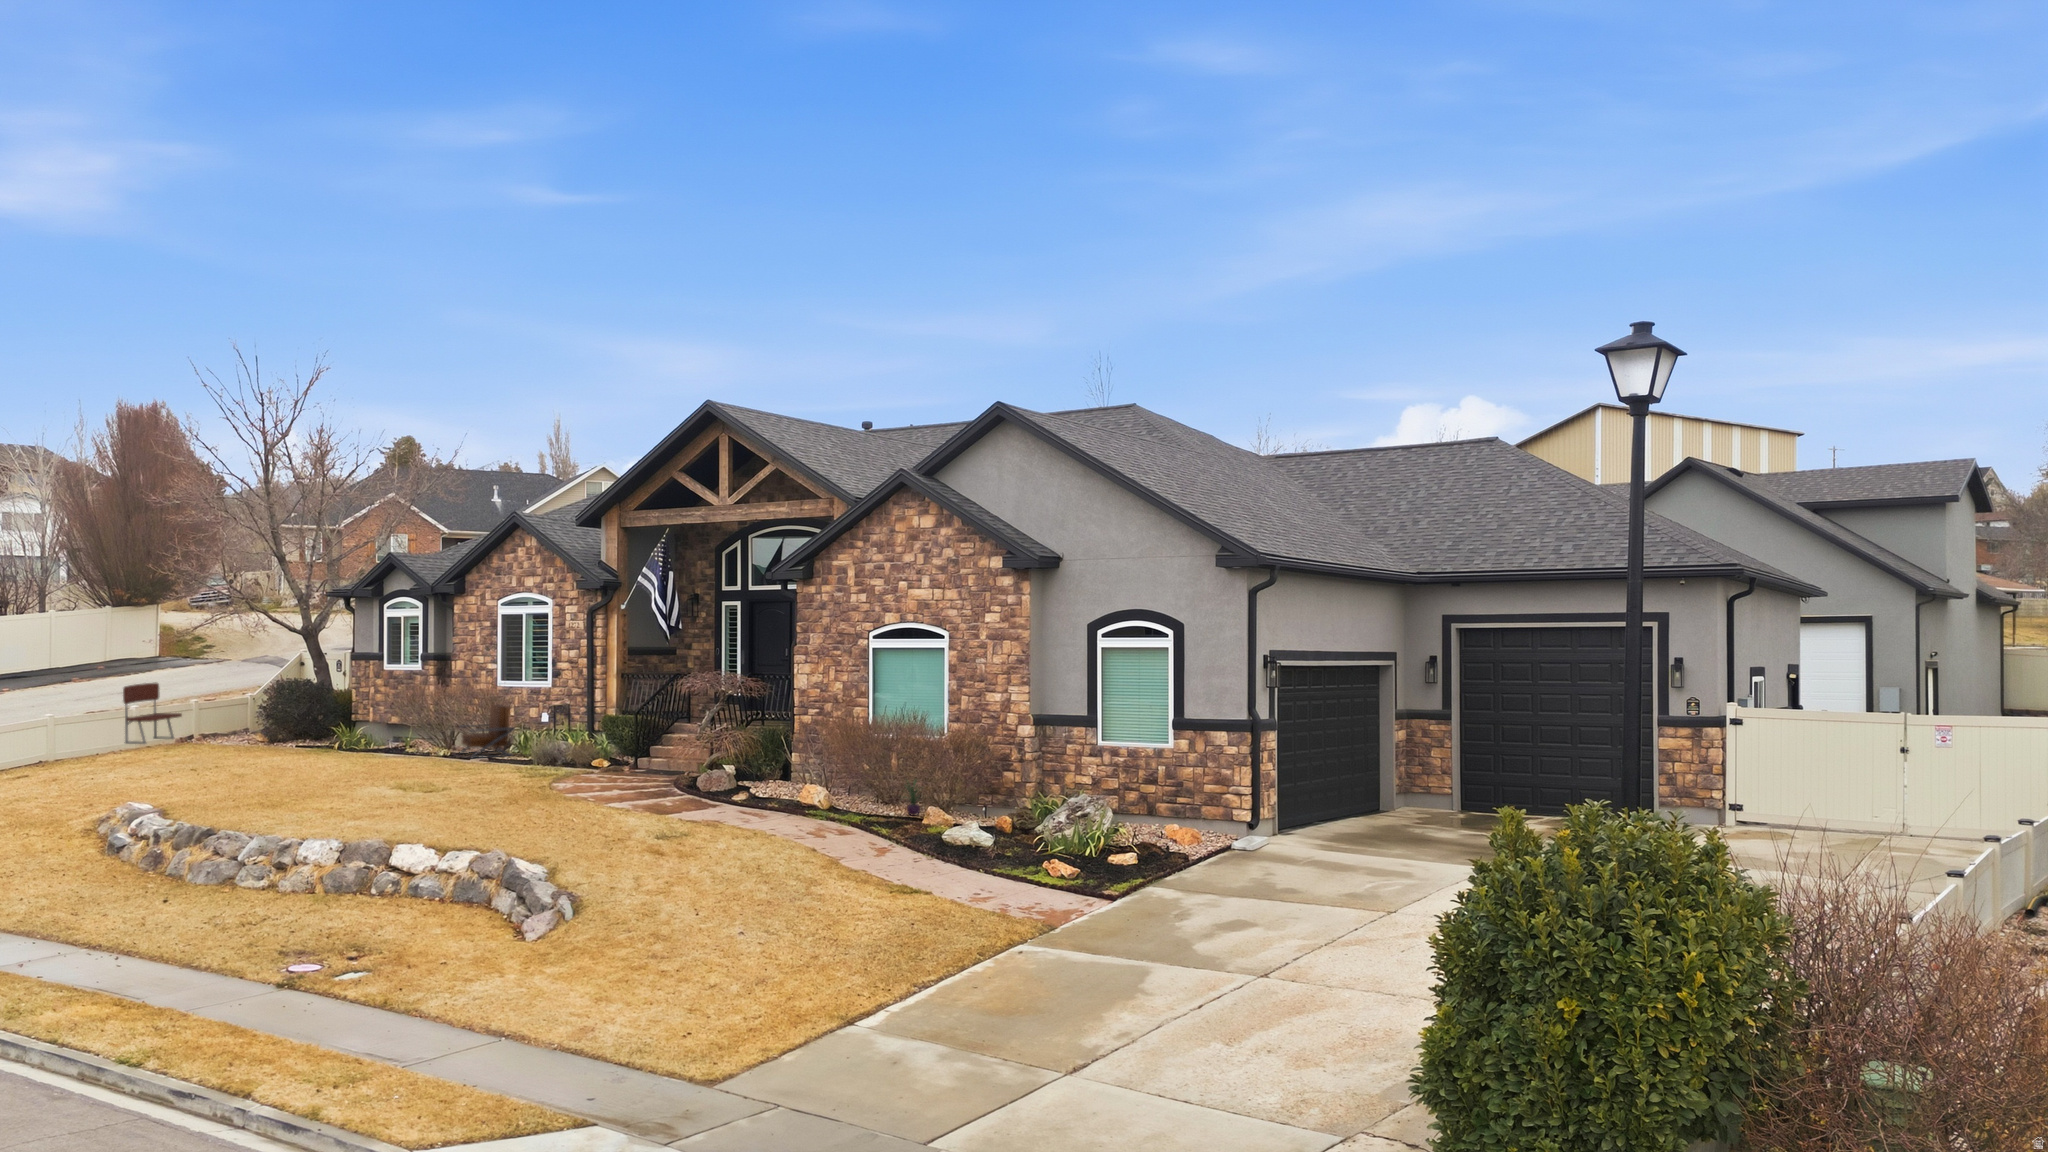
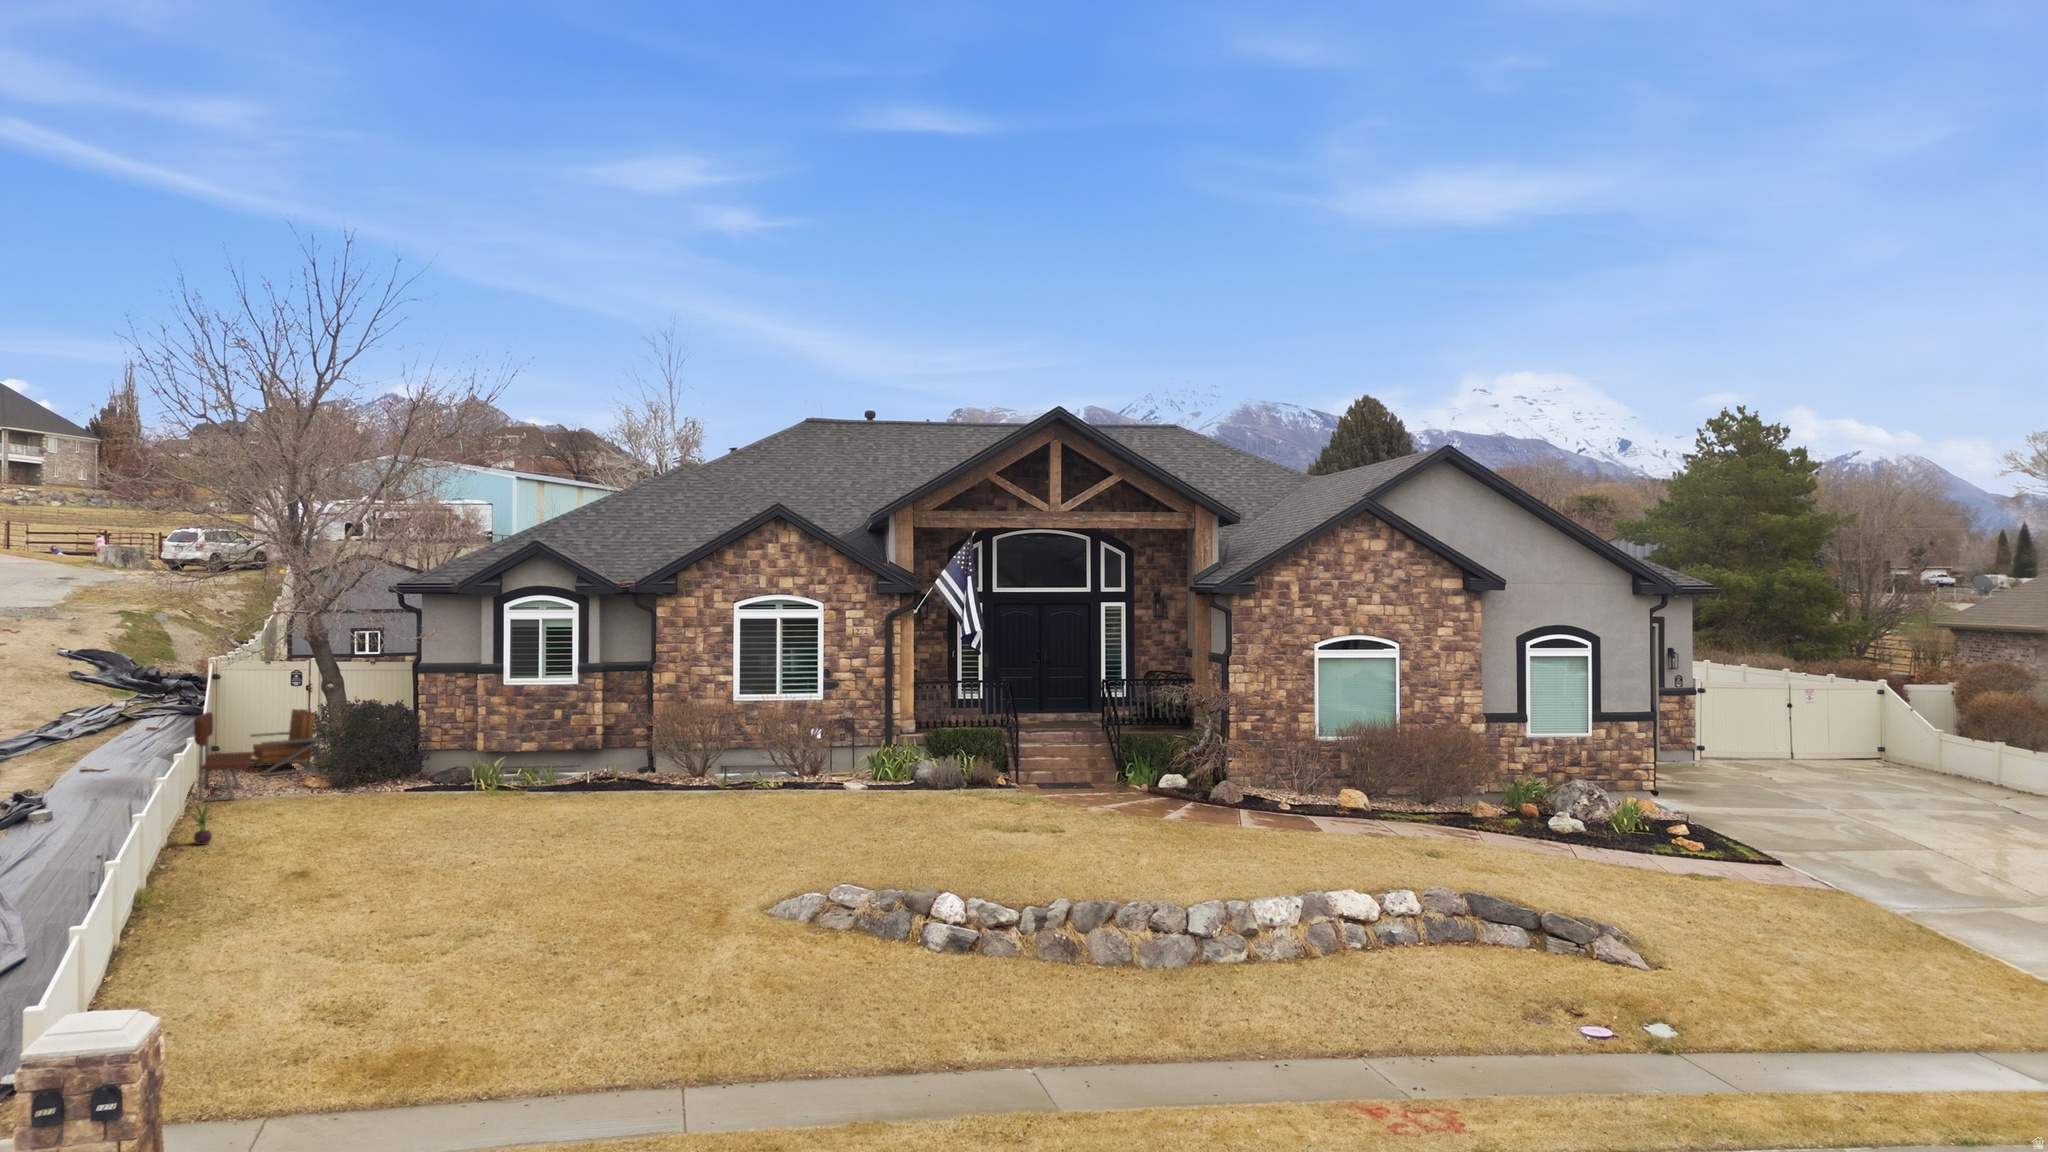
lounge chair: present [460,704,515,758] -> present [249,709,321,776]
decorative plant: present [906,780,920,815] -> present [186,801,212,845]

